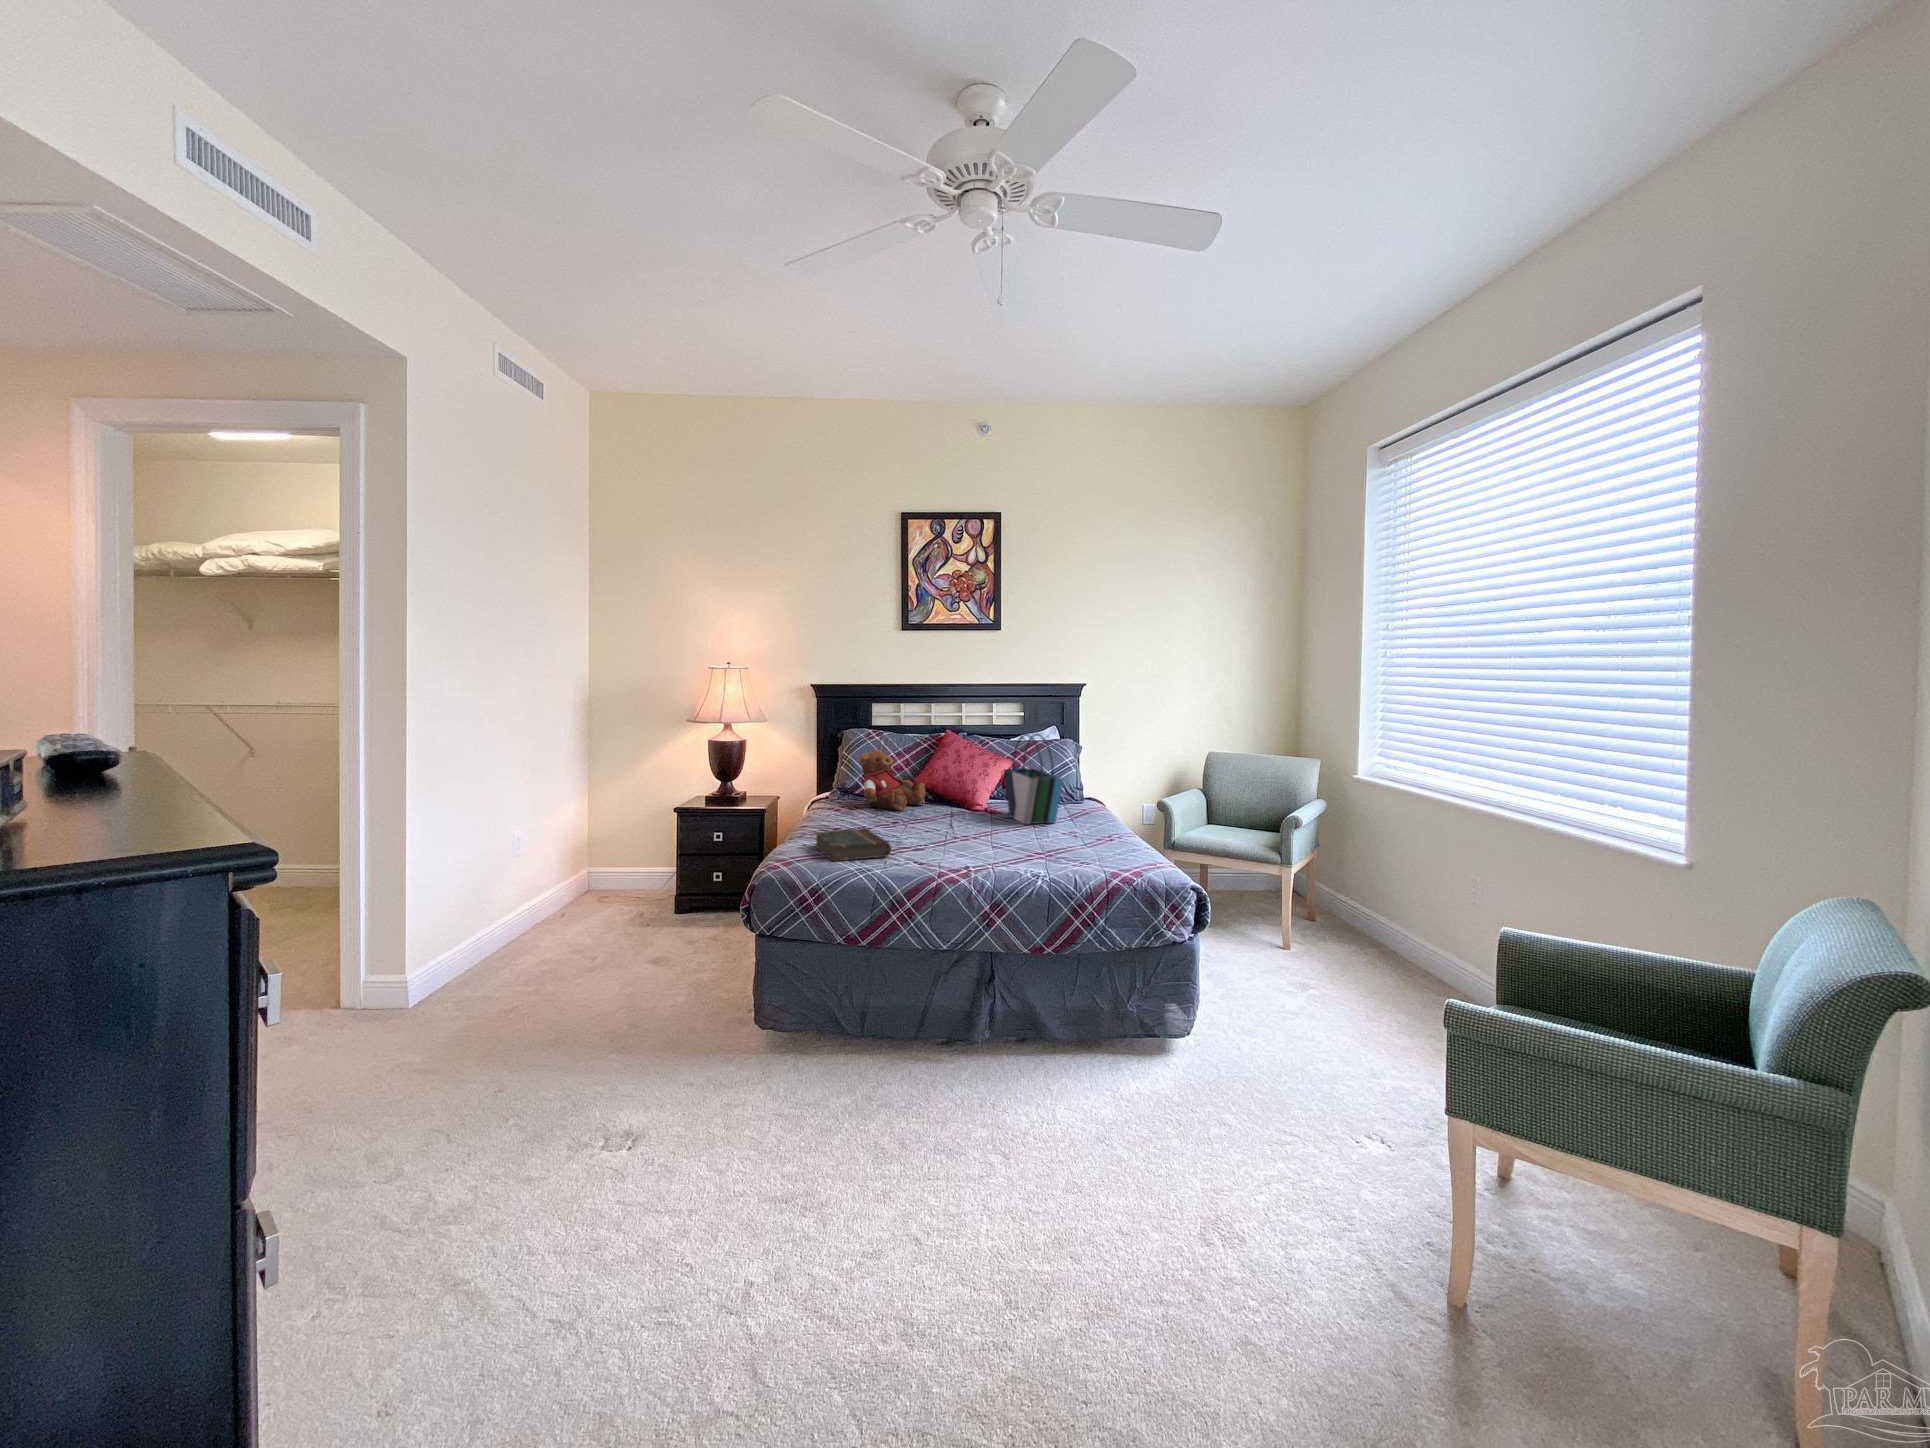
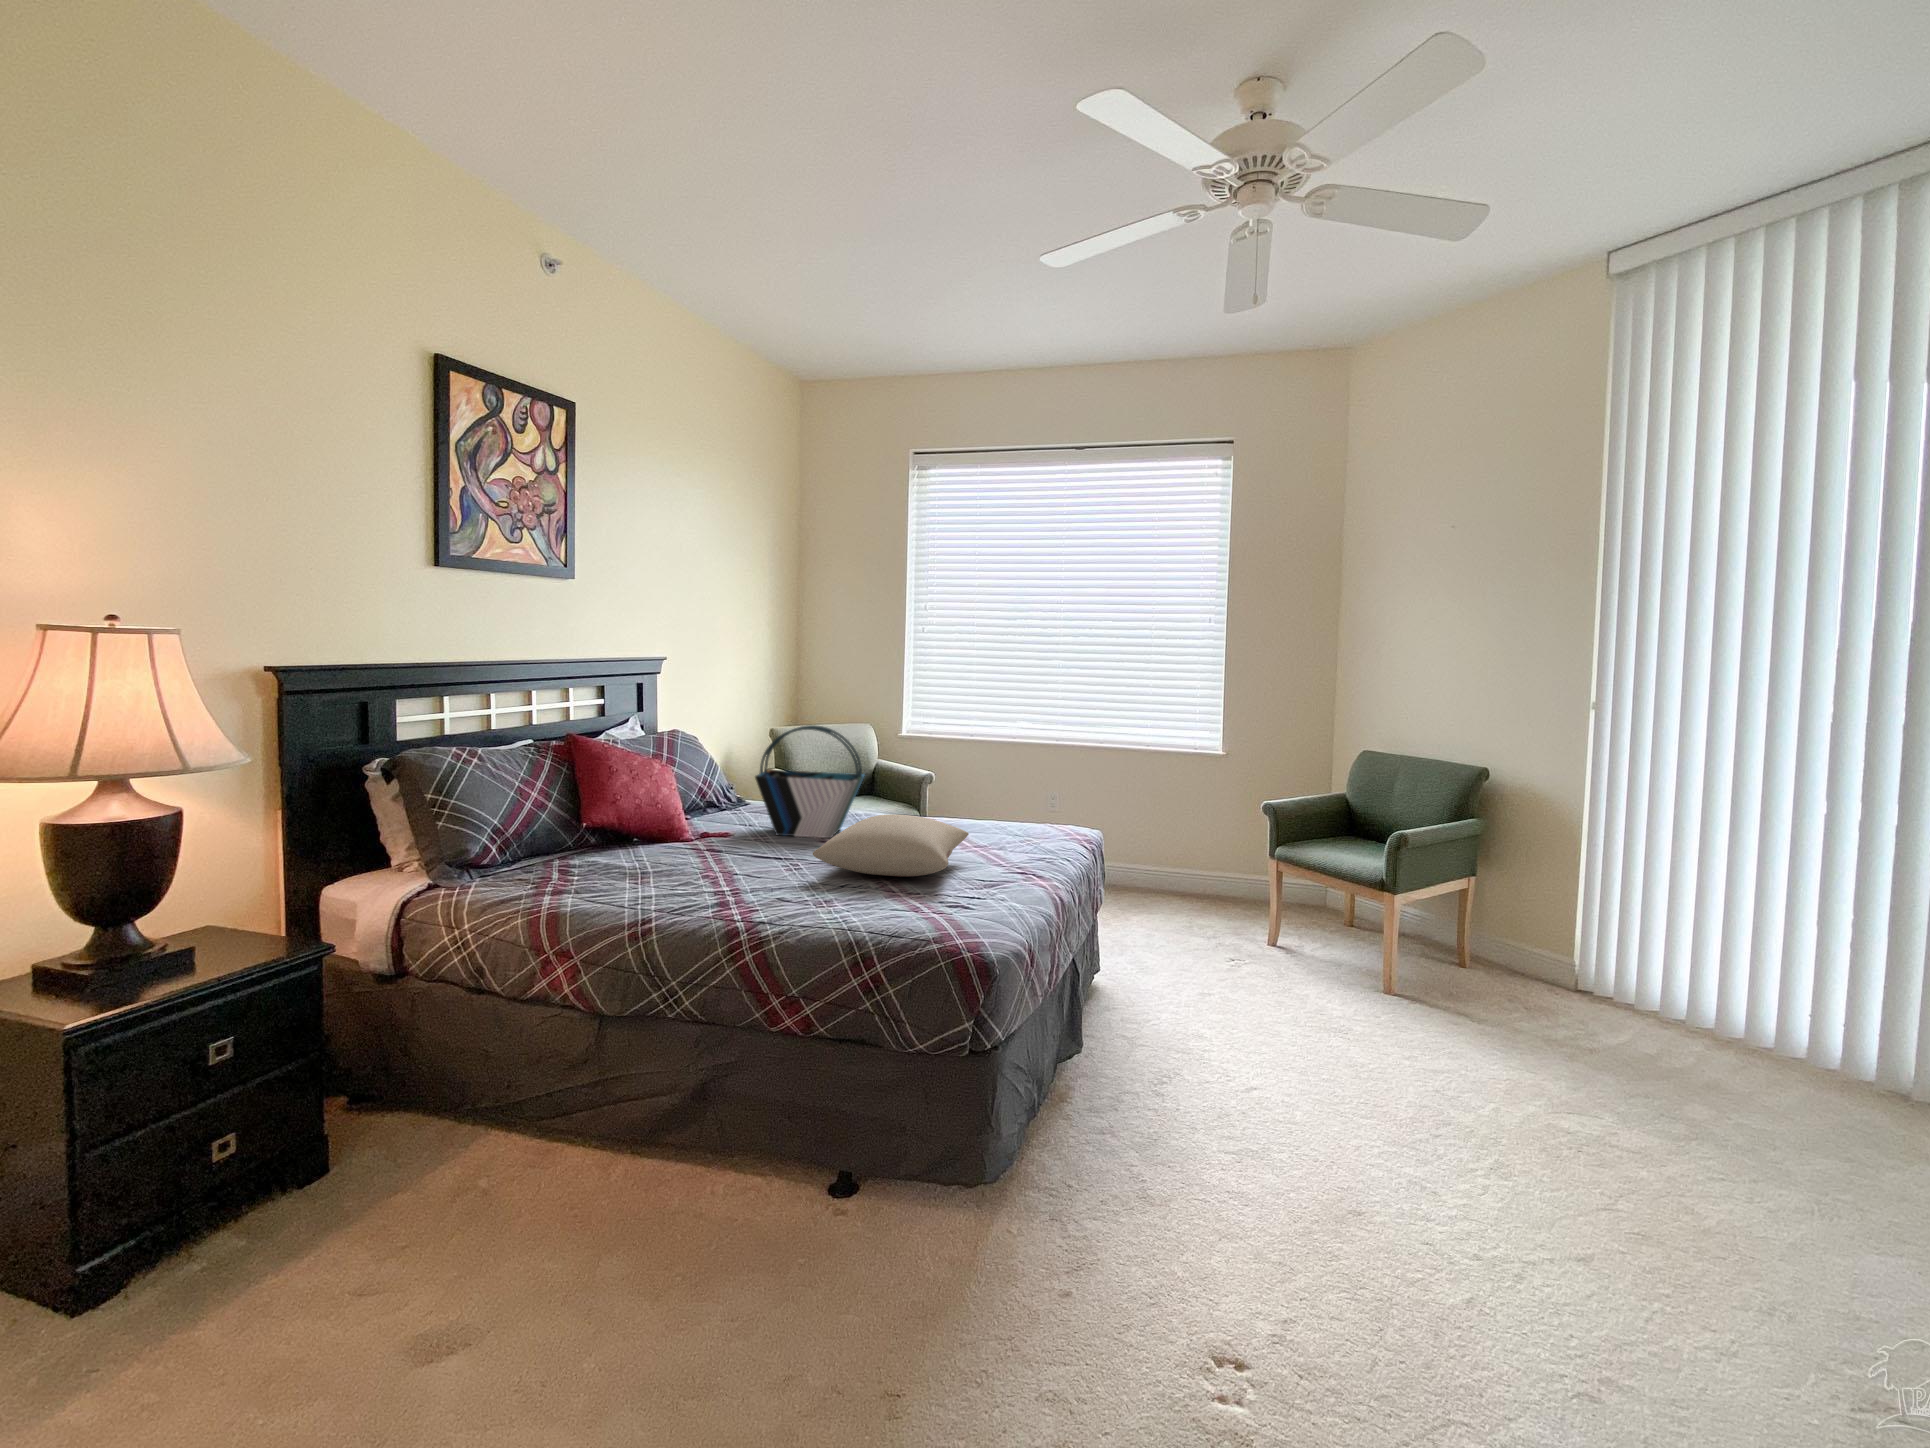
teddy bear: present [860,750,925,810] -> none [544,778,661,871]
pillow: none [910,797,1027,843] -> present [813,814,969,877]
book: present [815,828,892,861] -> none [845,887,958,936]

